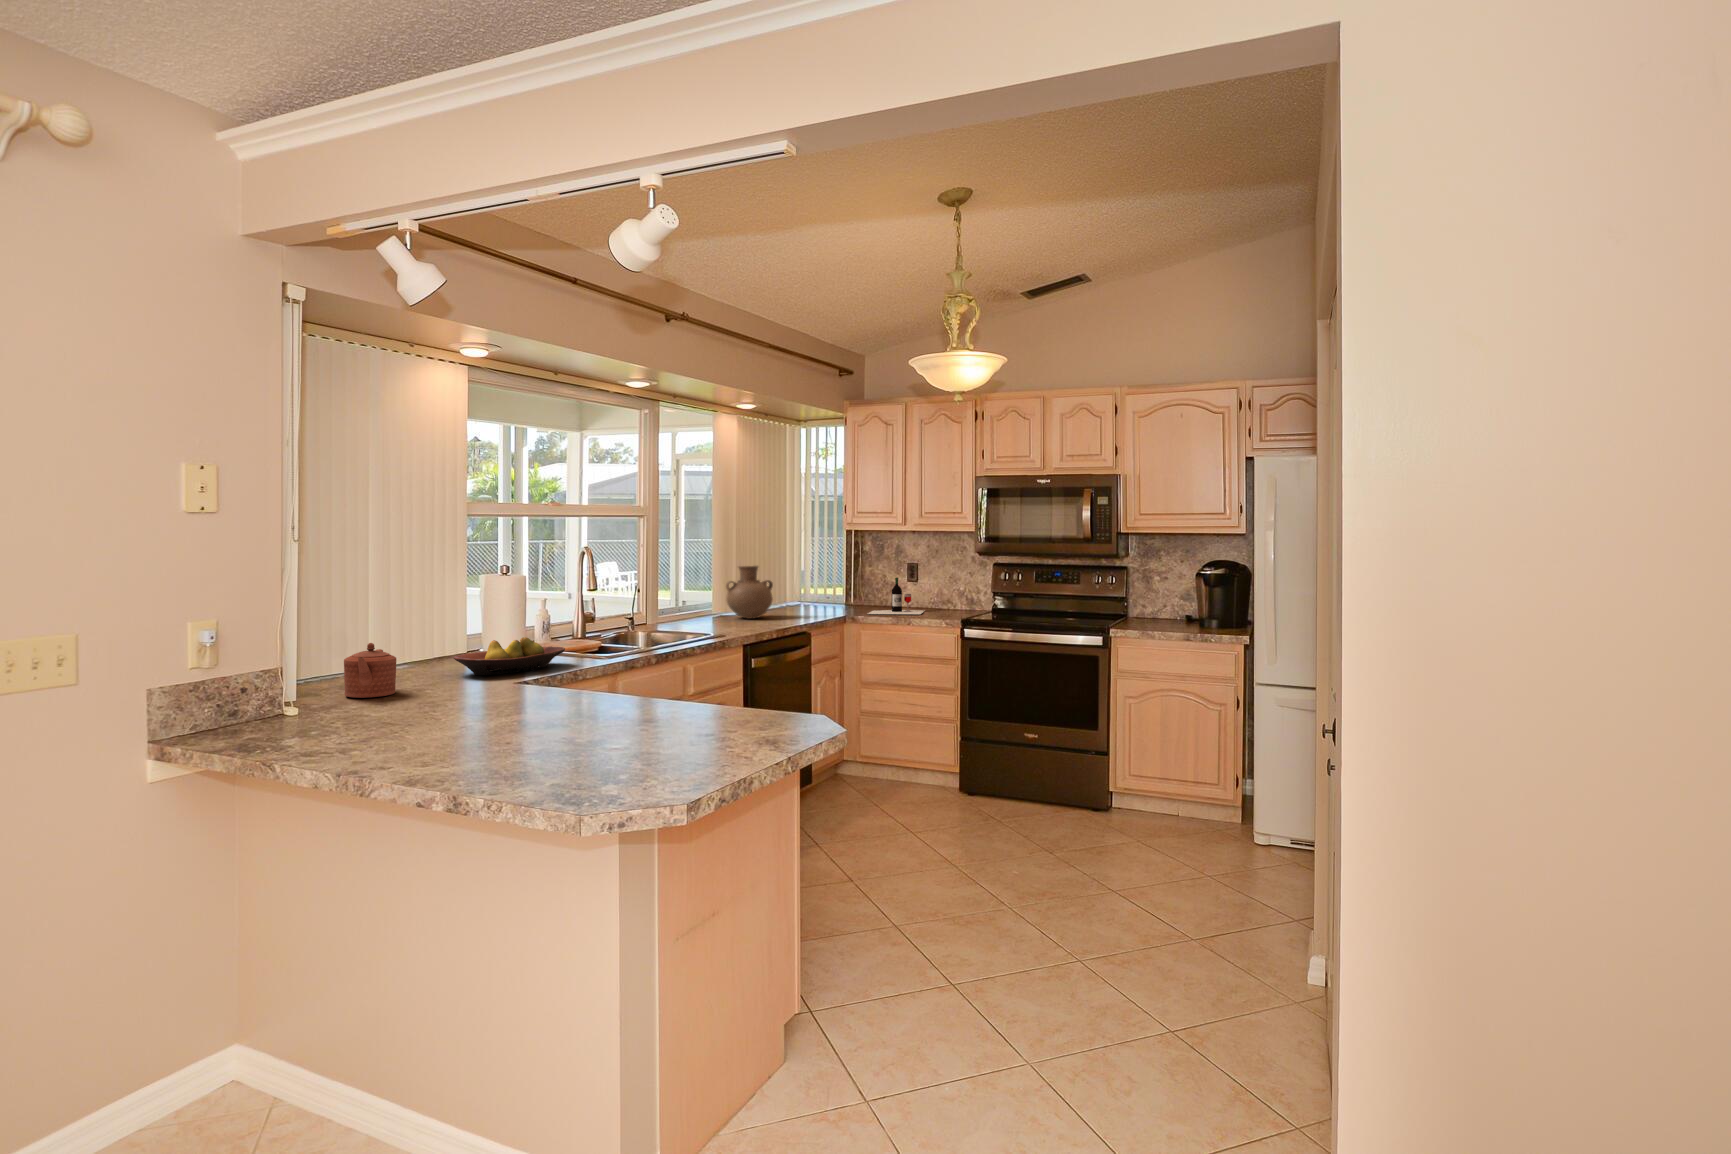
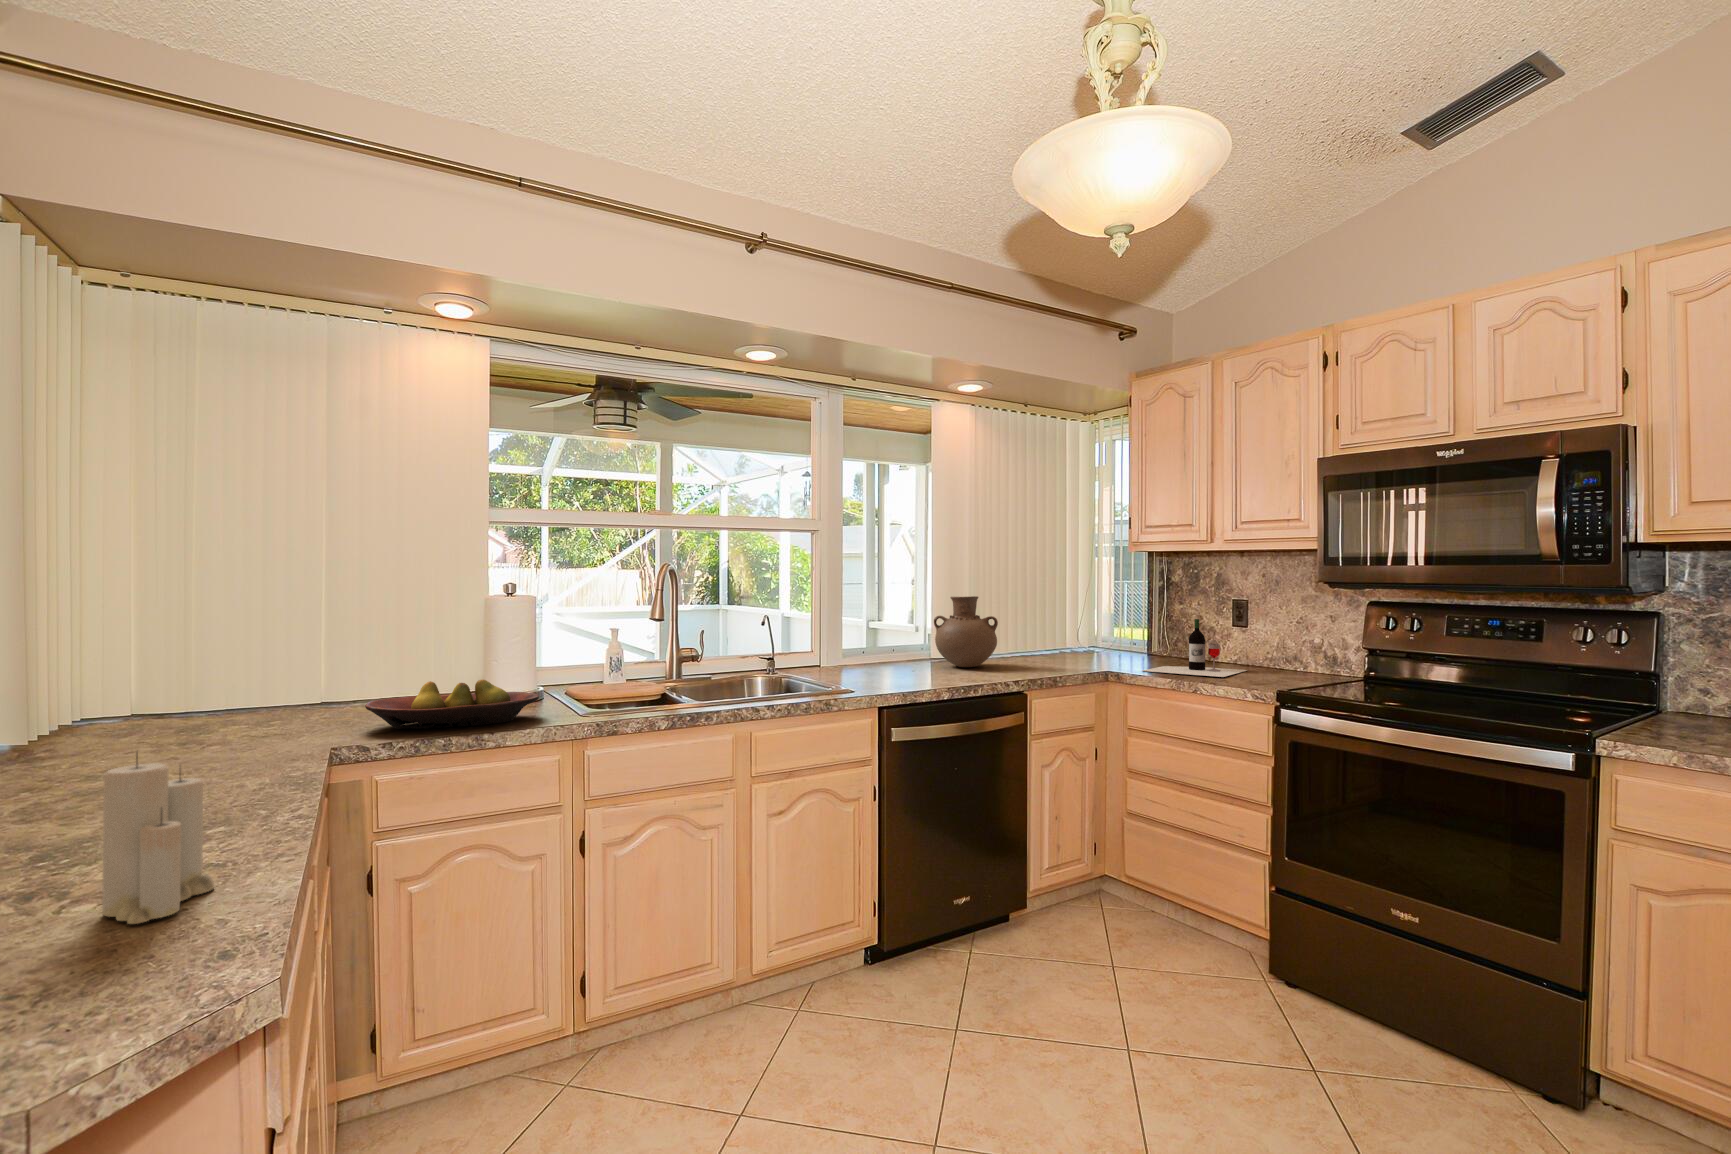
teapot: present [344,643,396,698] -> none [136,677,252,751]
candle: none [670,651,711,724] -> present [102,752,214,924]

